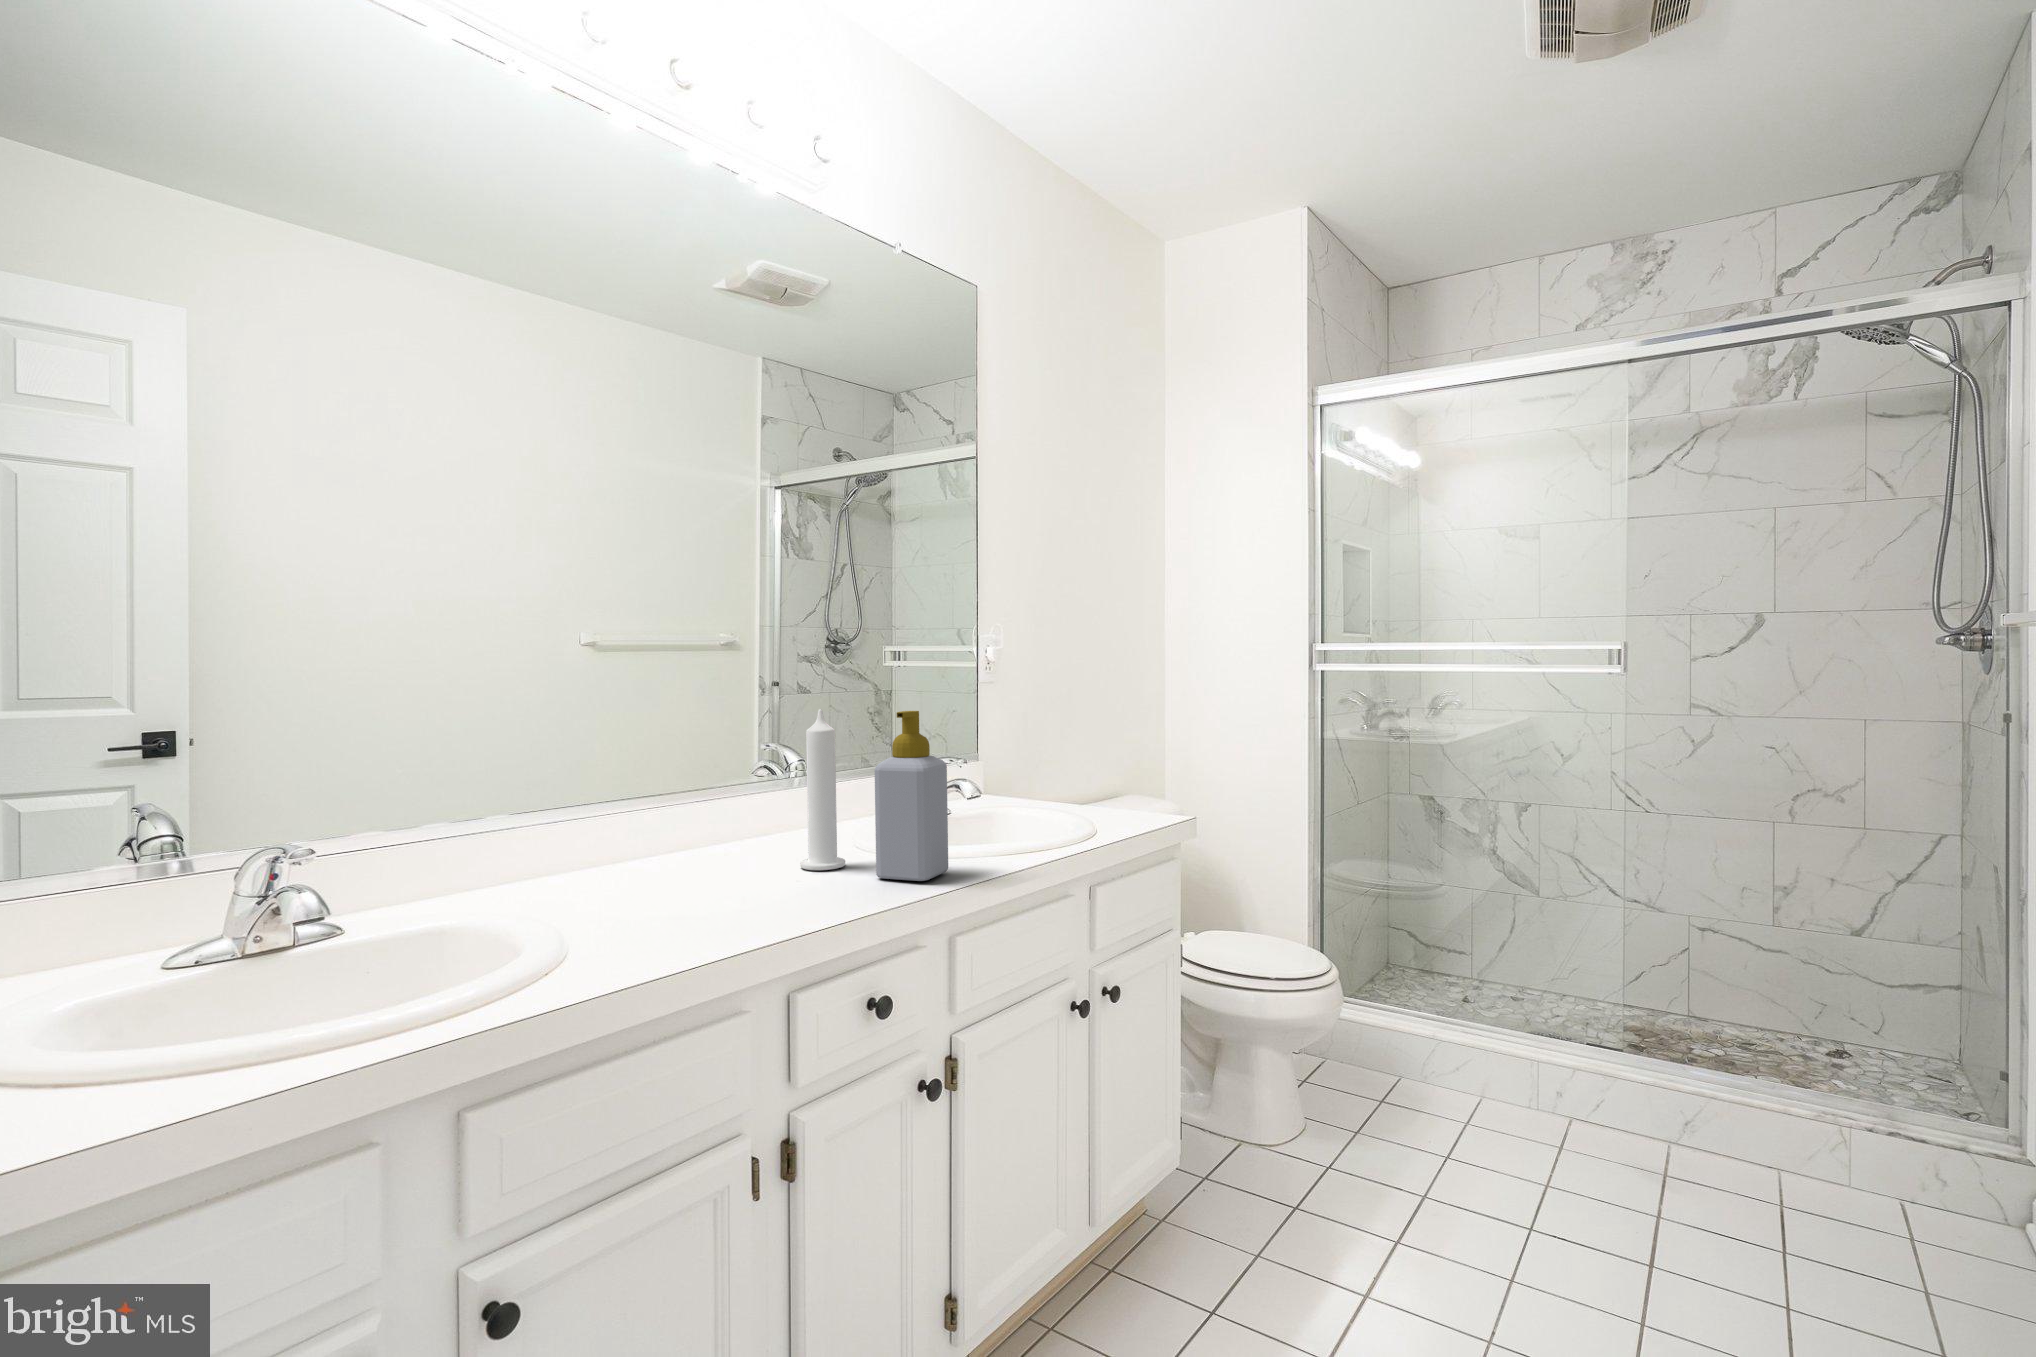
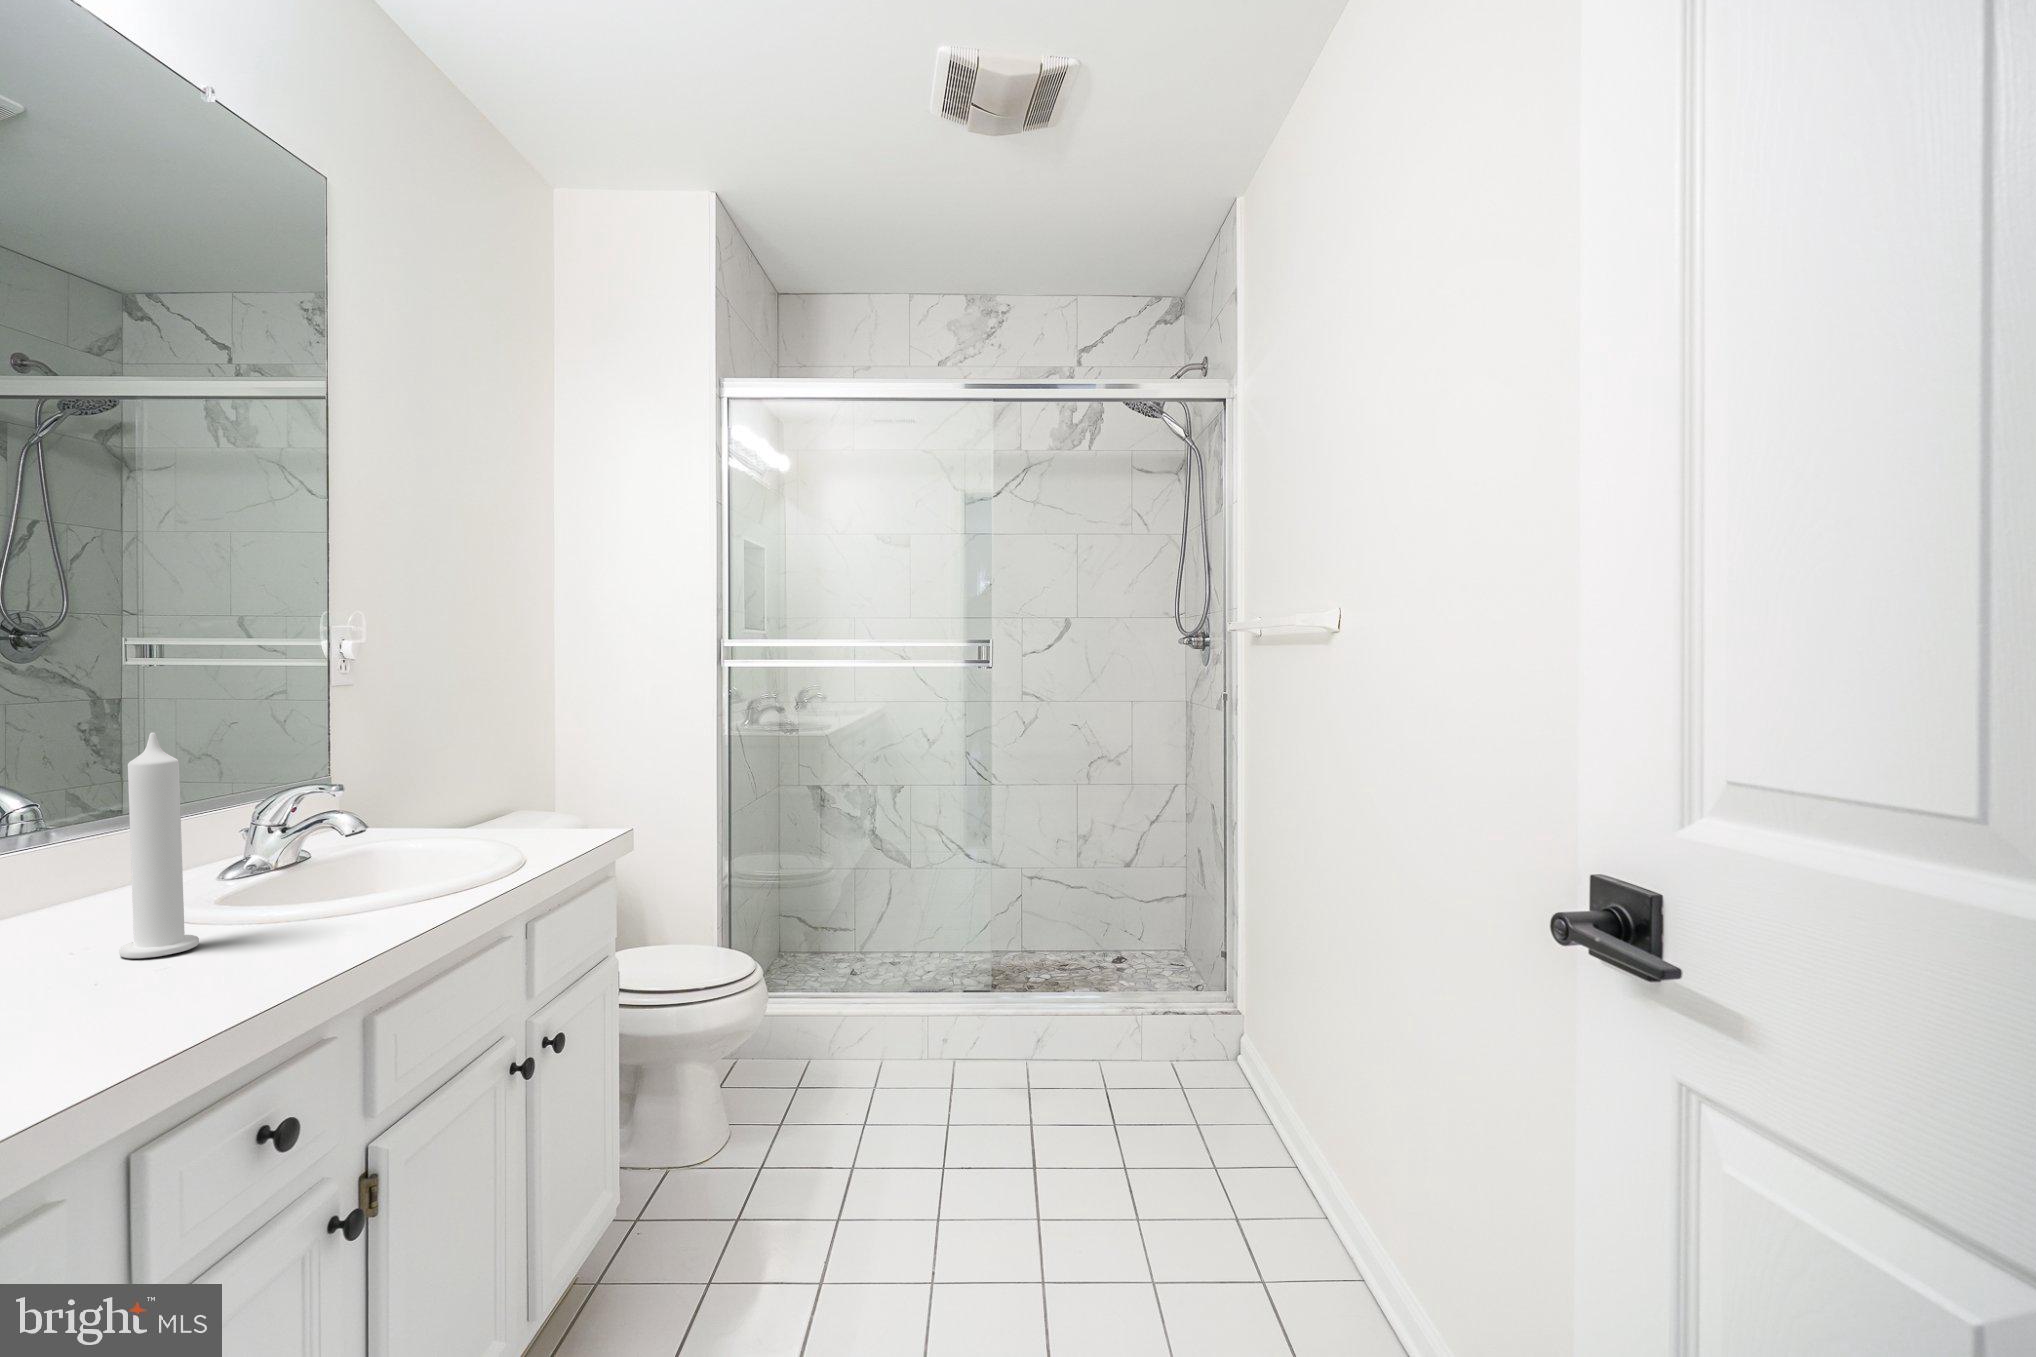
soap bottle: present [875,711,948,881] -> none [262,730,371,952]

